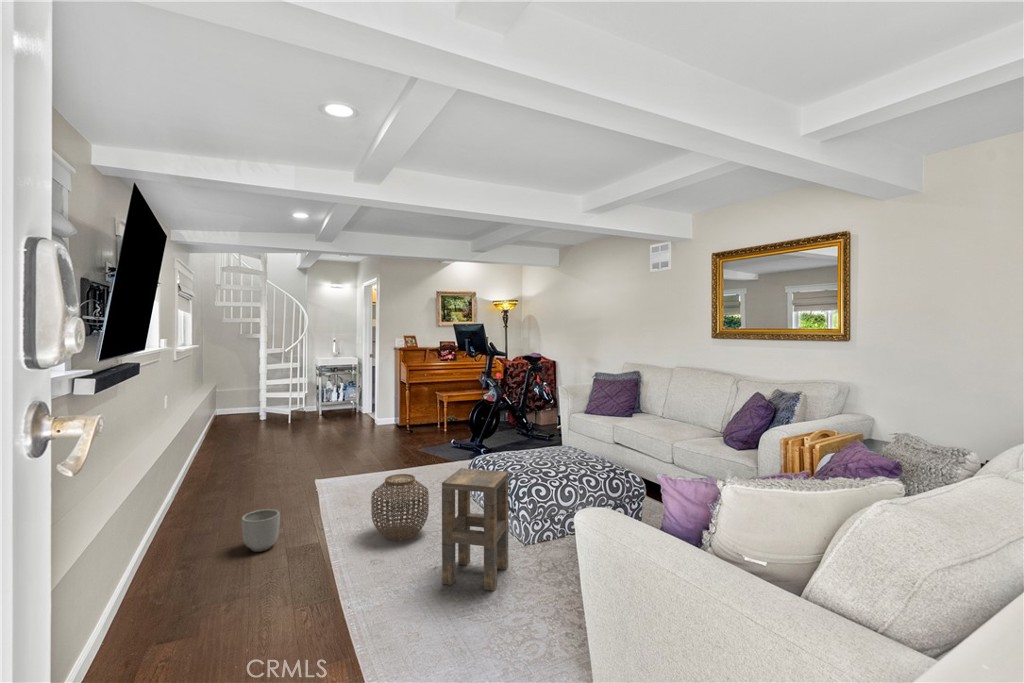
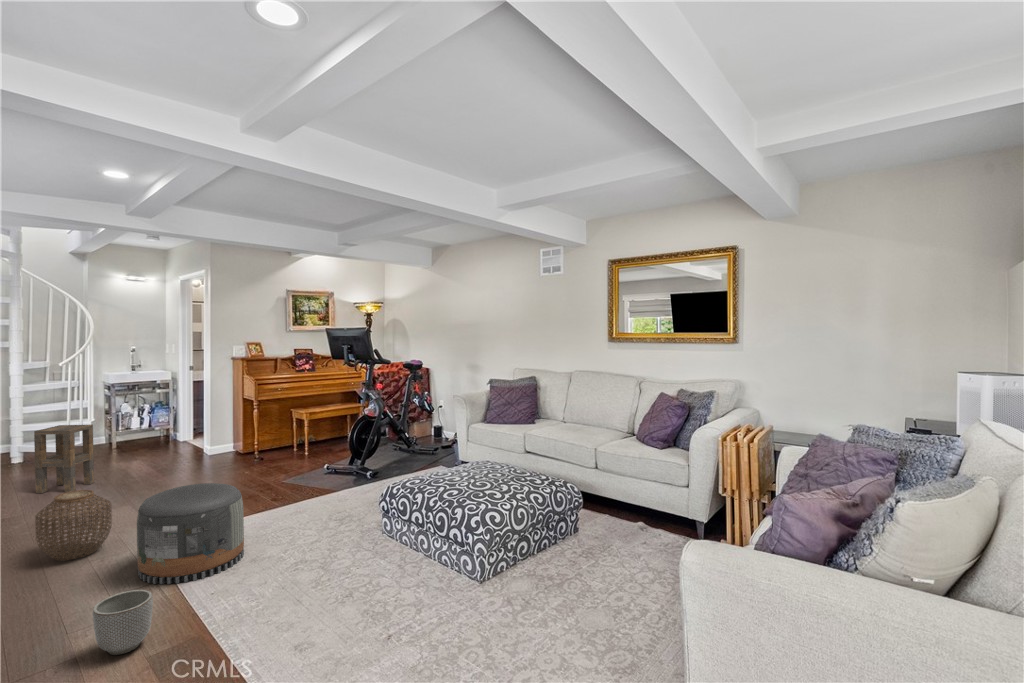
pouf: none [290,442,363,513] -> present [137,483,244,584]
side table: present [442,468,508,591] -> present [34,425,94,493]
woven basket: present [371,474,429,541] -> present [35,490,112,561]

